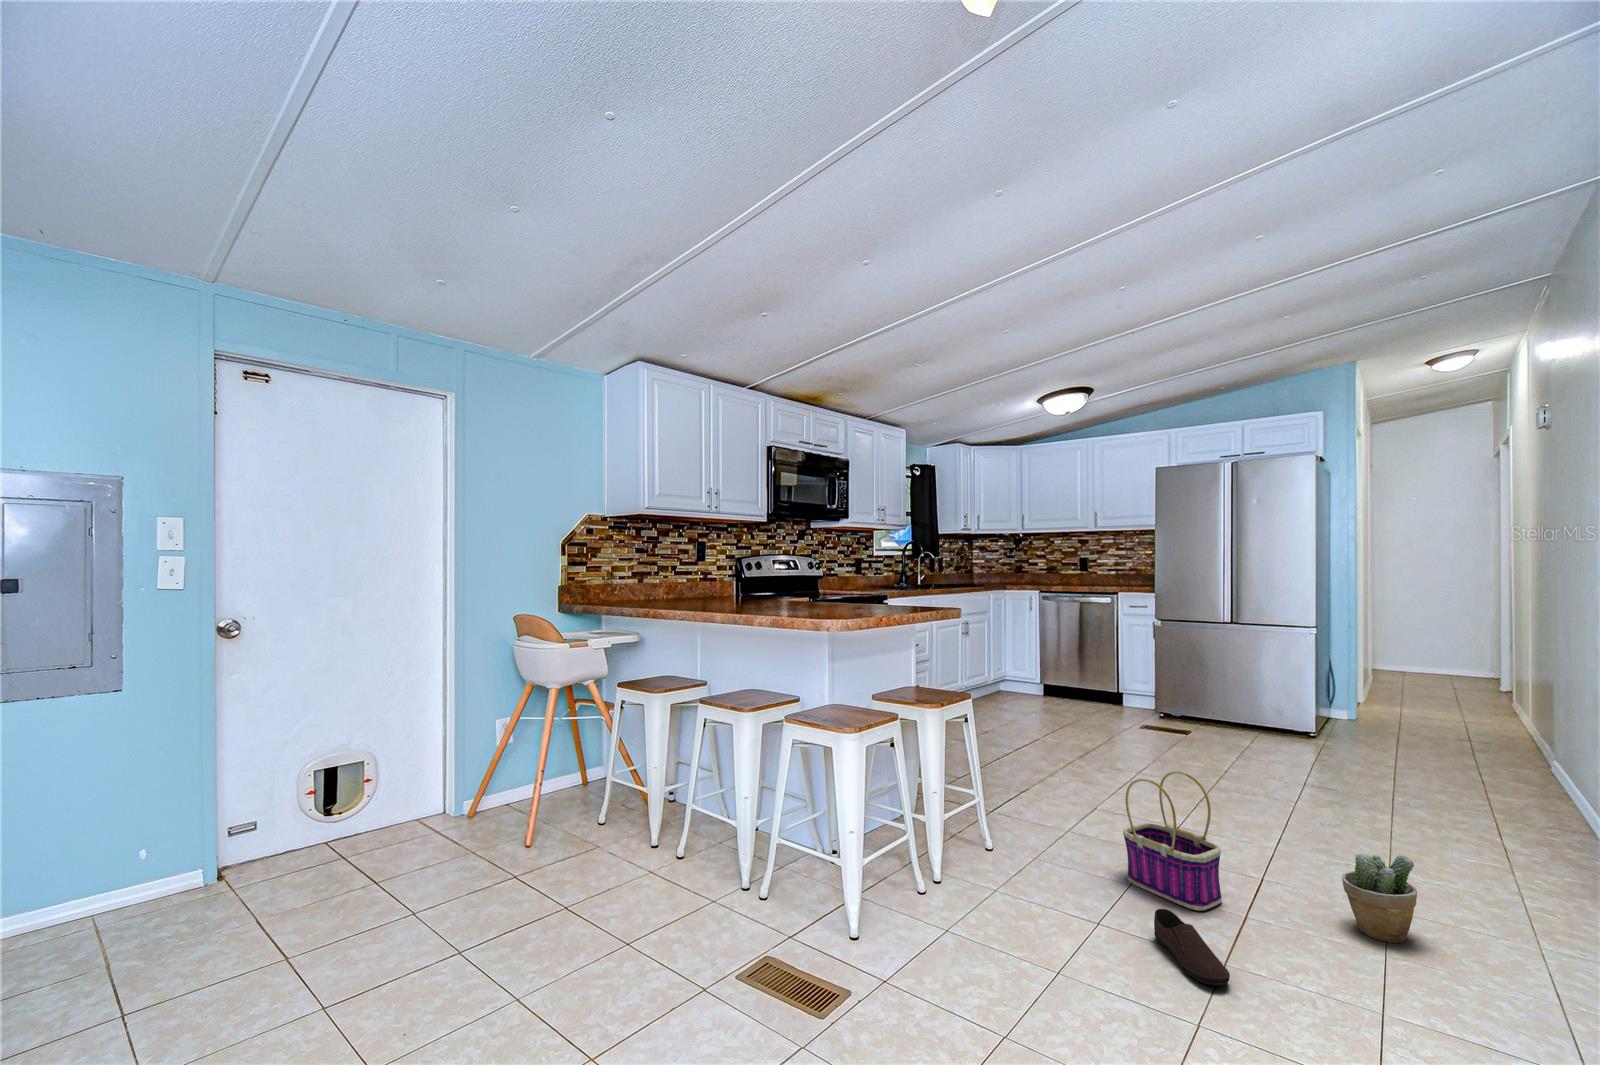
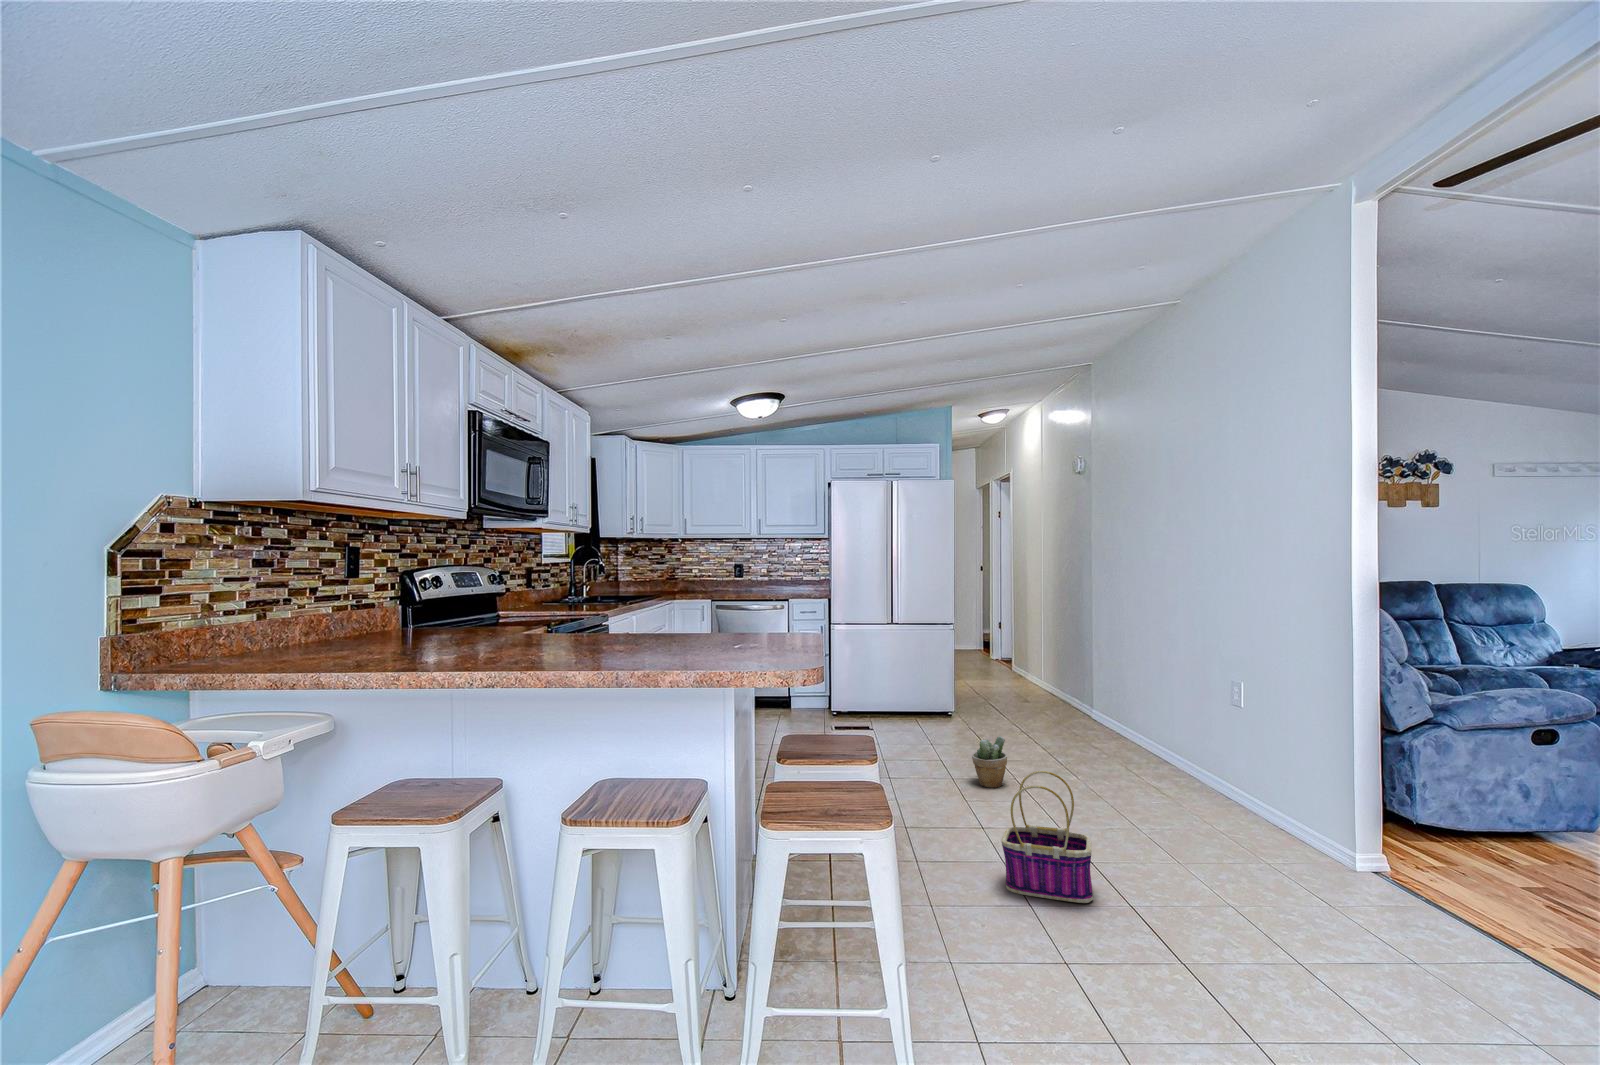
potted plant: present [1342,854,1417,943] -> present [972,736,1007,788]
shoe: present [1154,909,1230,985] -> none [1099,914,1202,978]

